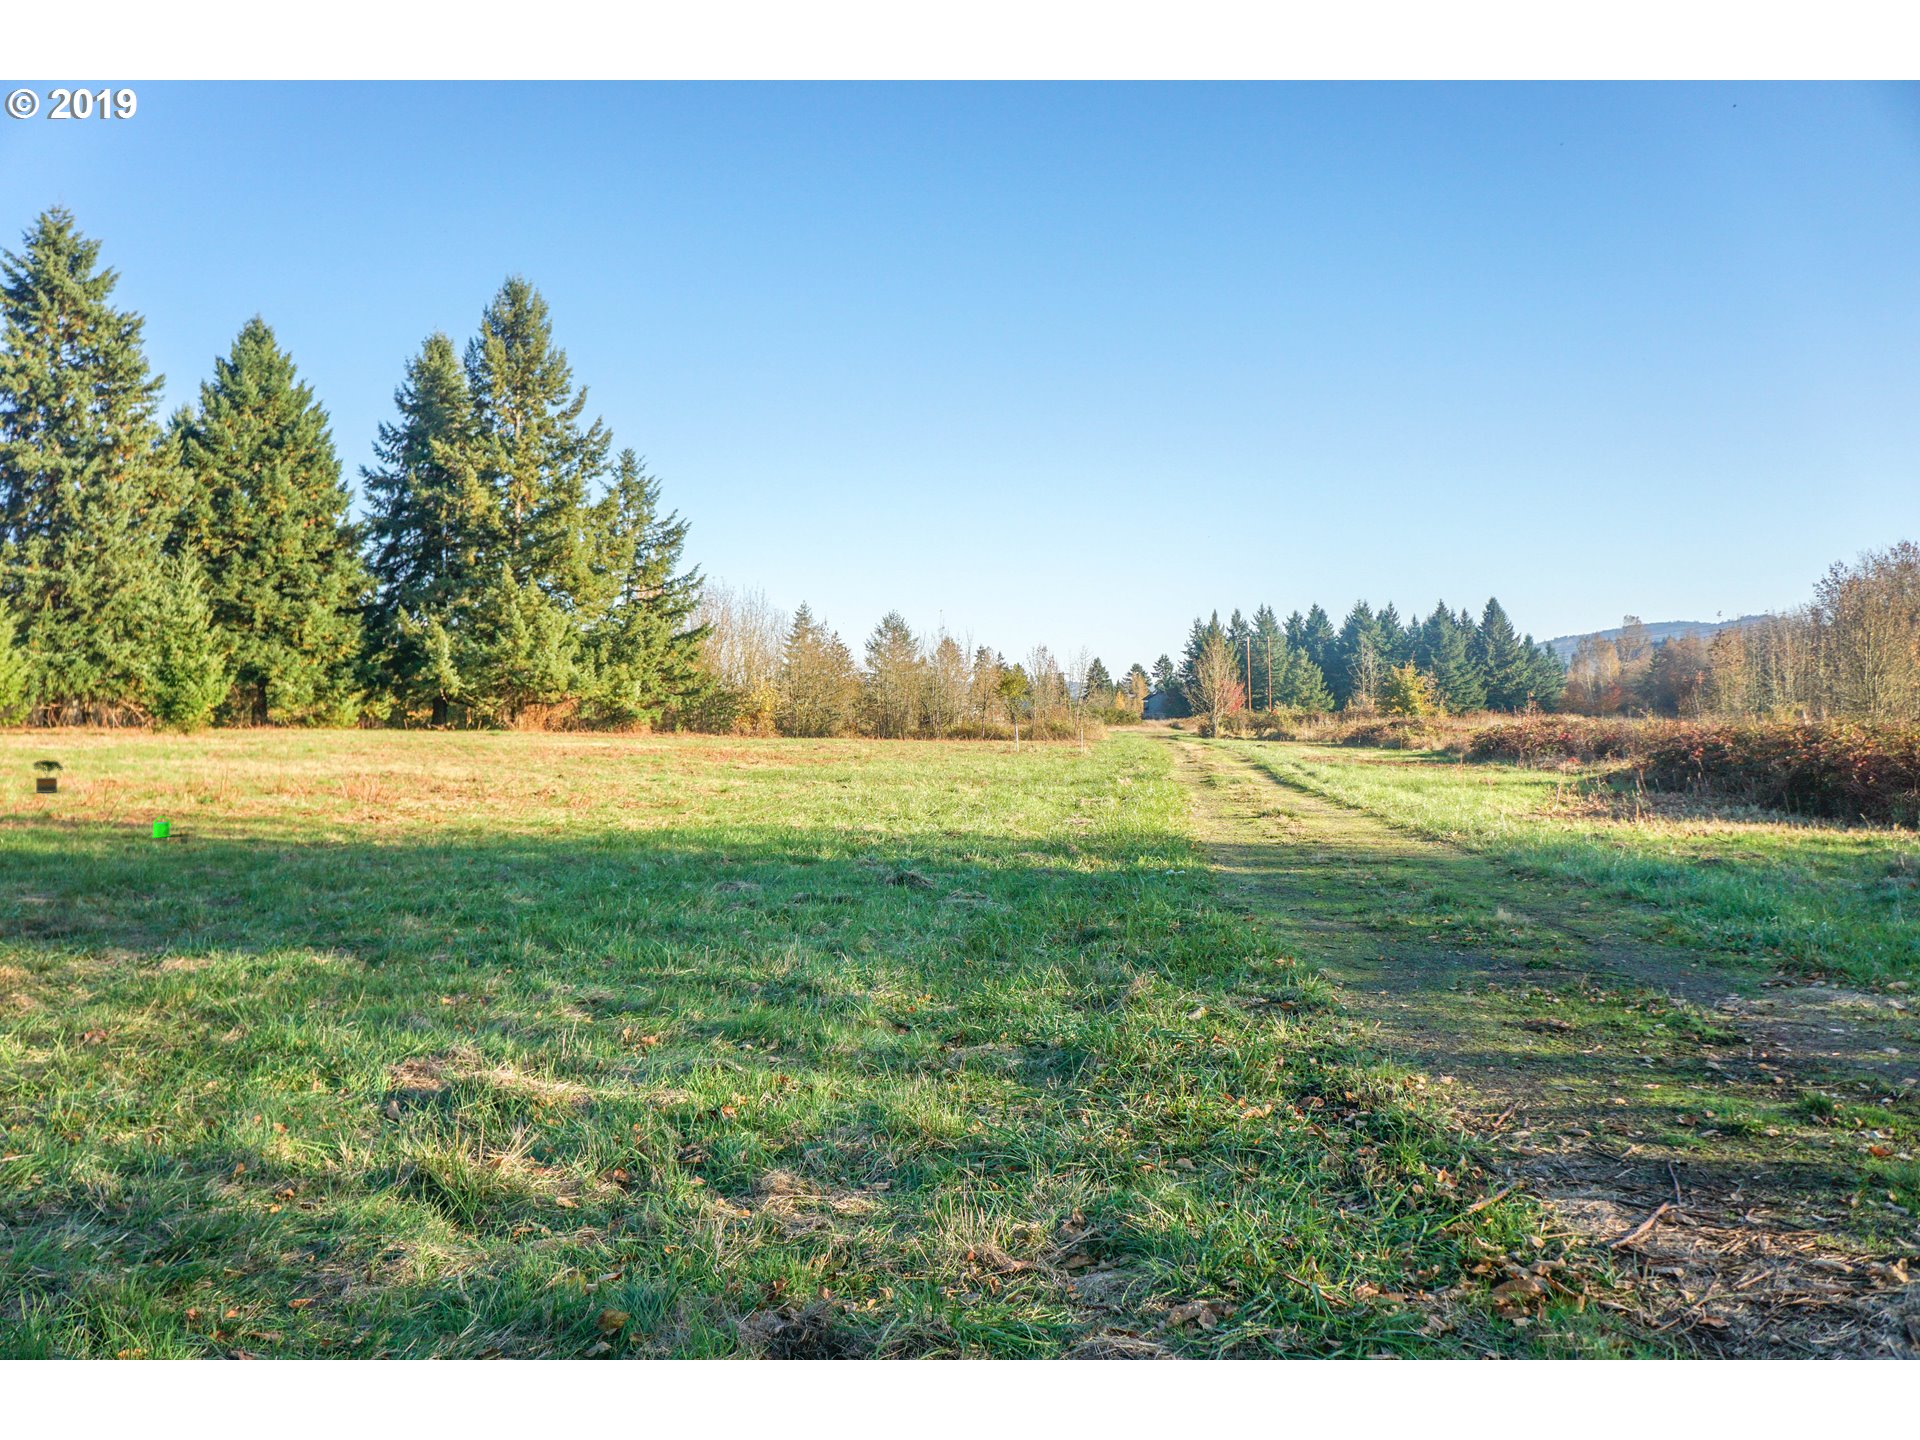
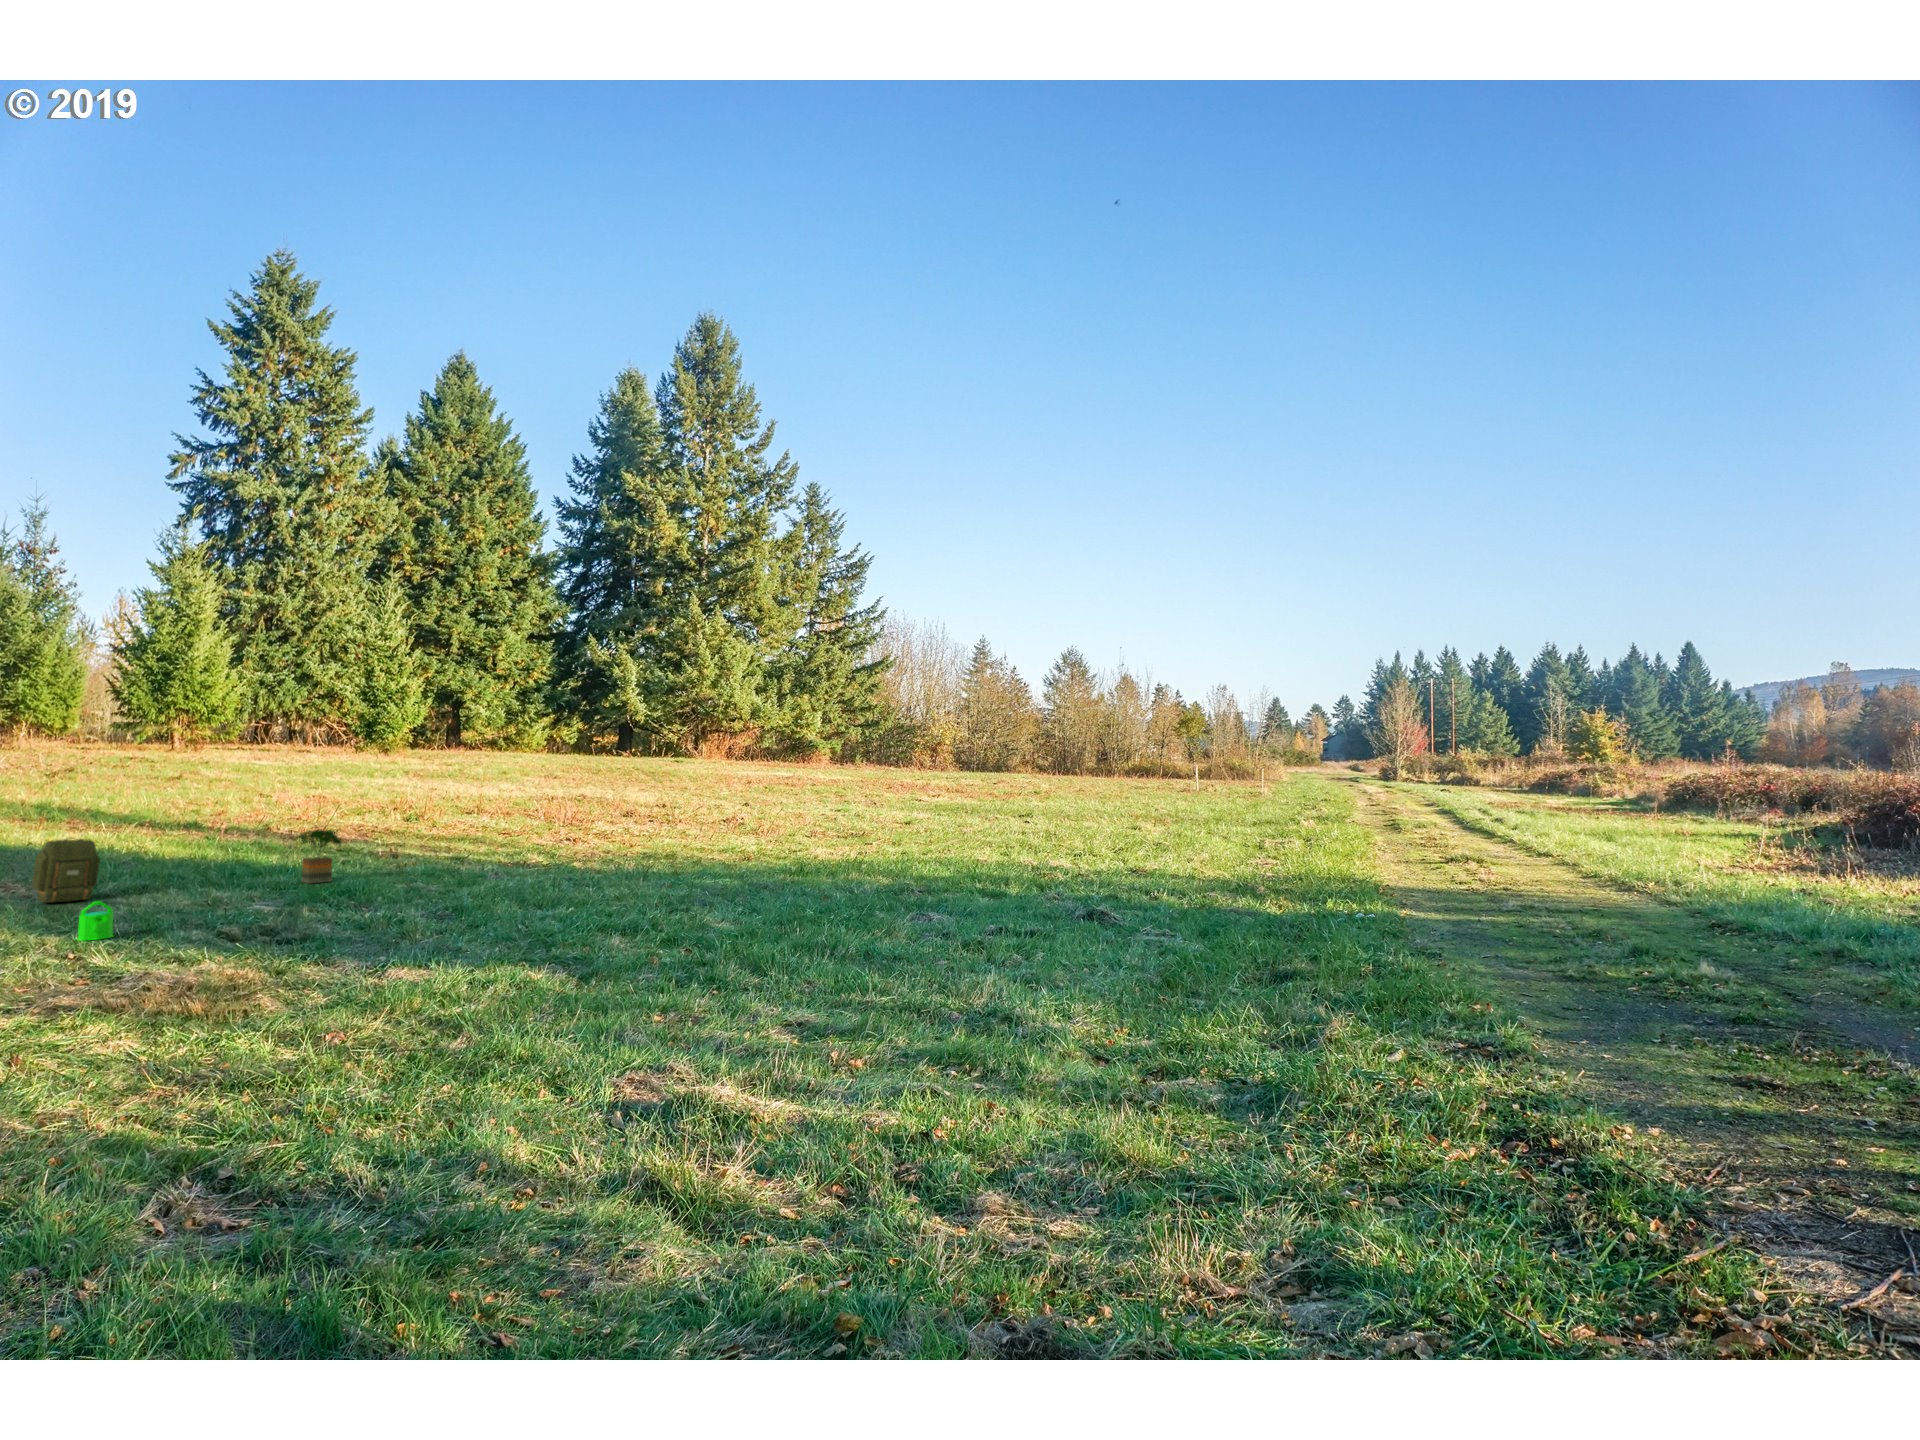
potted tree: present [34,760,63,793] -> present [299,829,342,884]
backpack: none [89,784,128,824] -> present [32,839,100,903]

